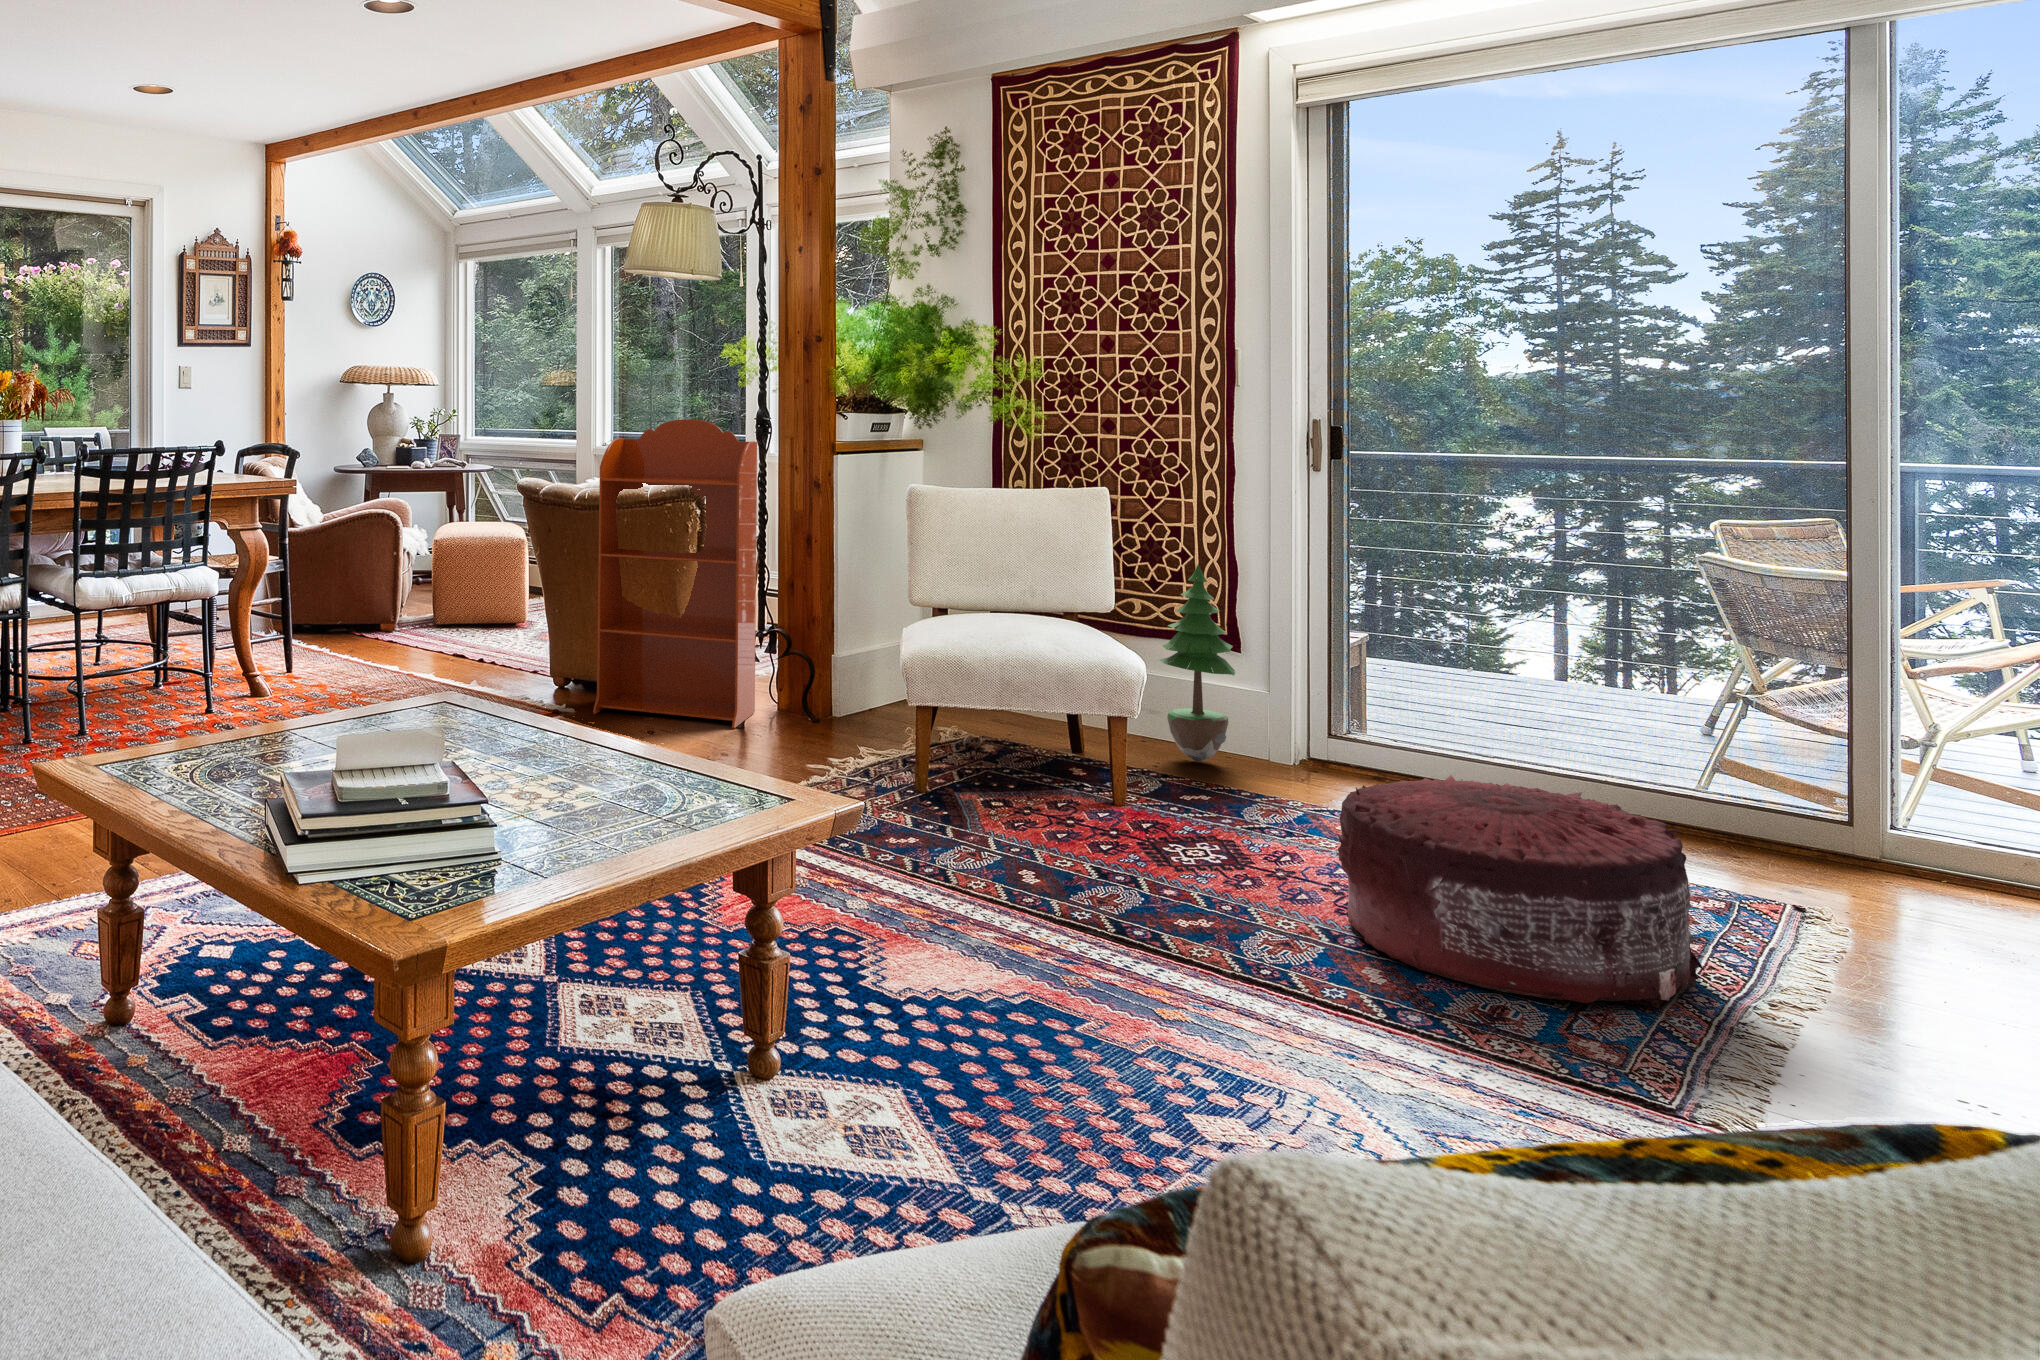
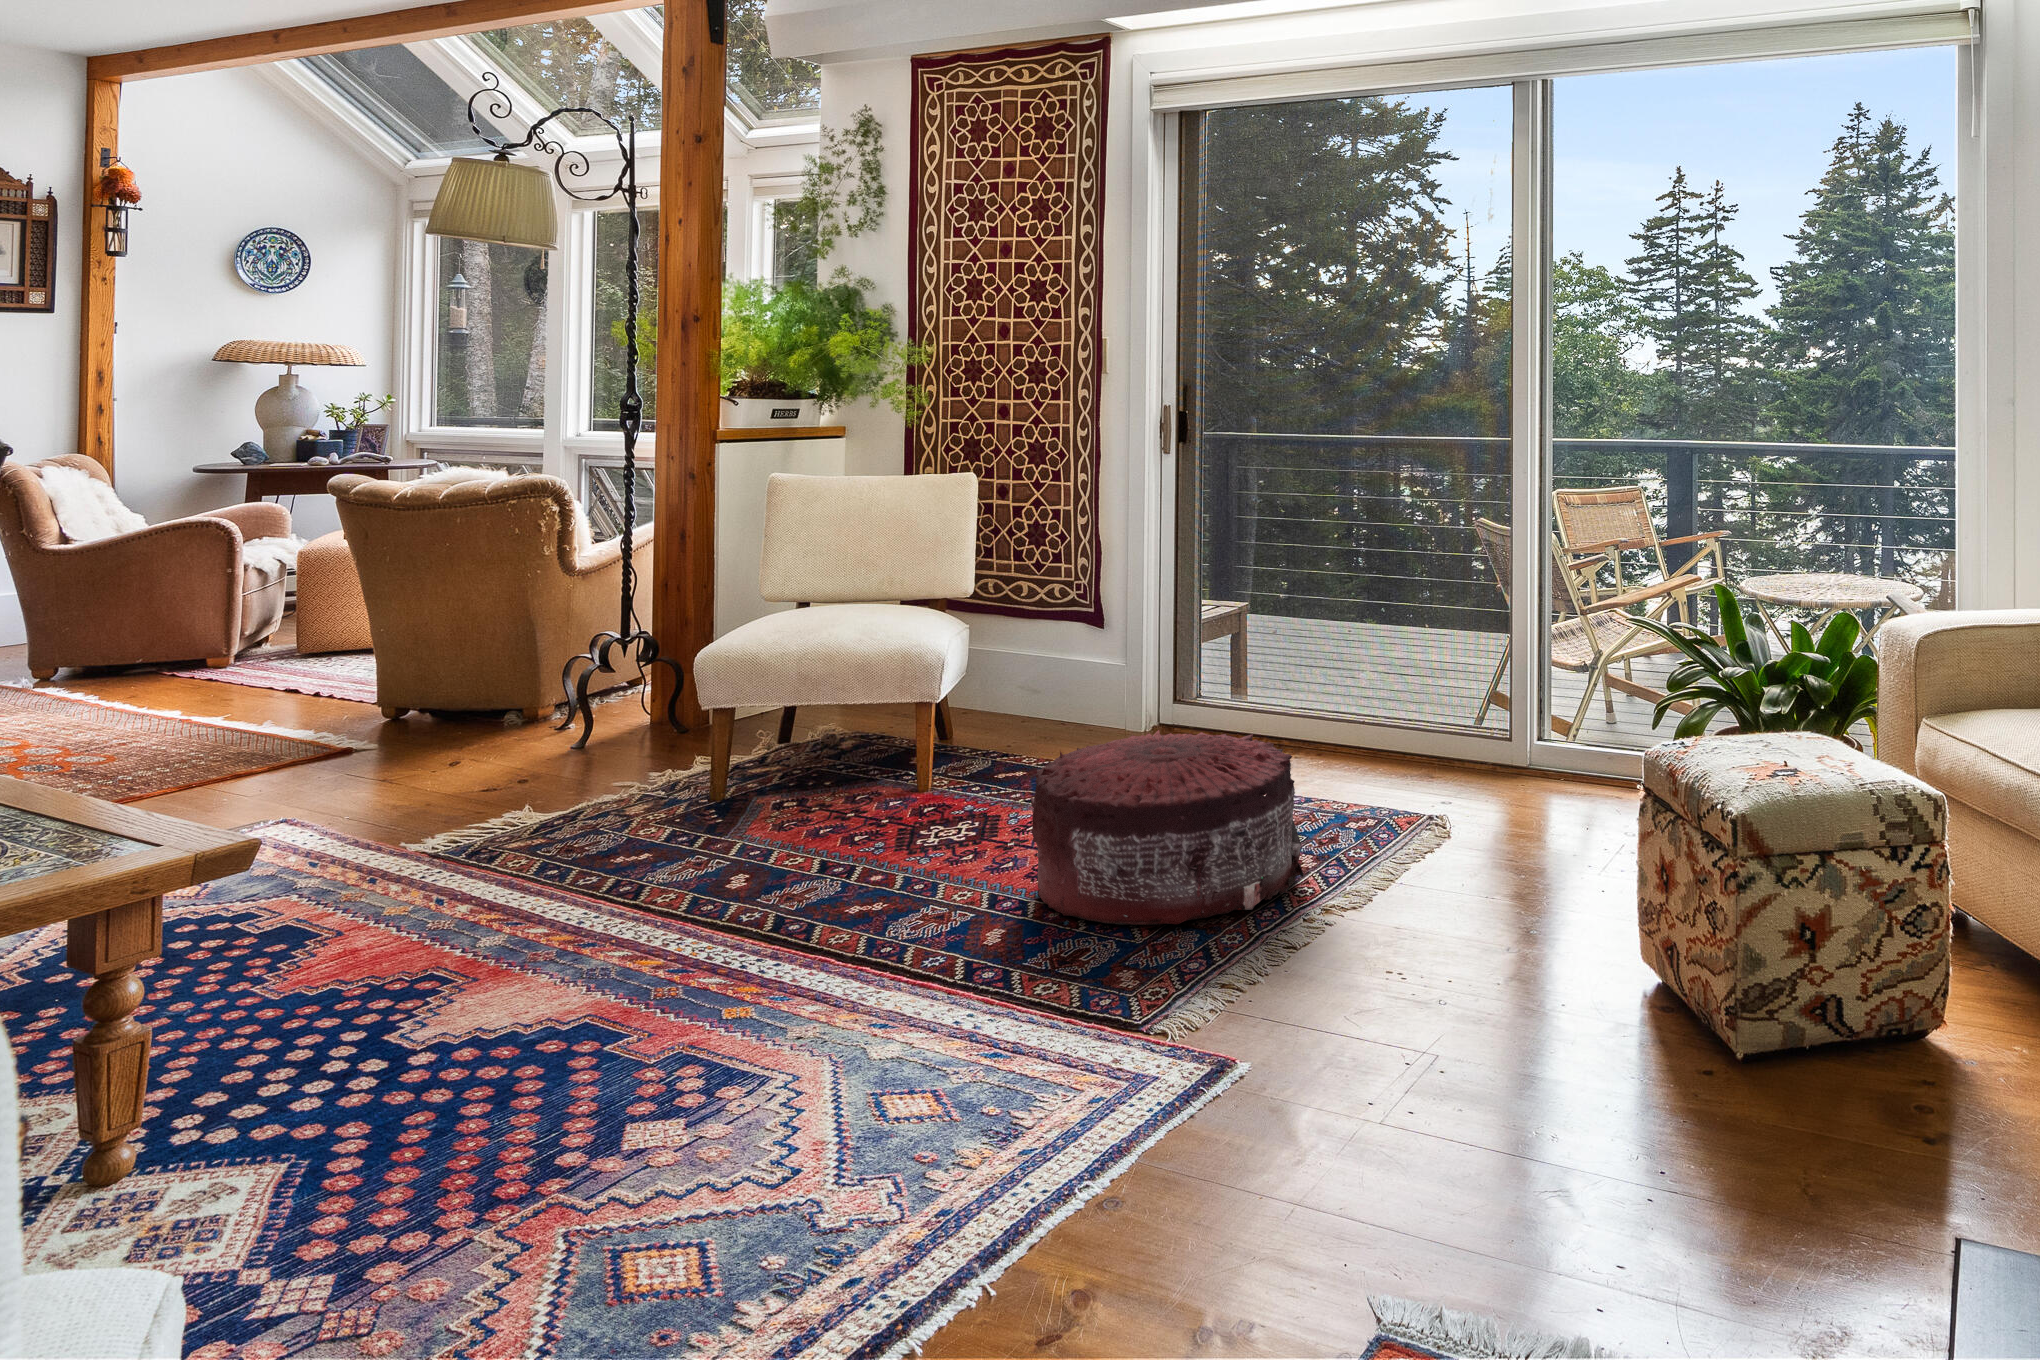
bookcase: present [593,419,757,728] -> none [397,409,623,750]
potted tree: present [1160,564,1235,762] -> none [1025,544,1094,734]

